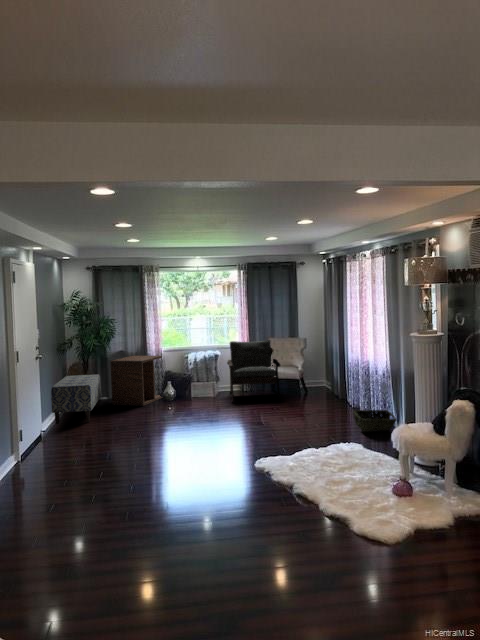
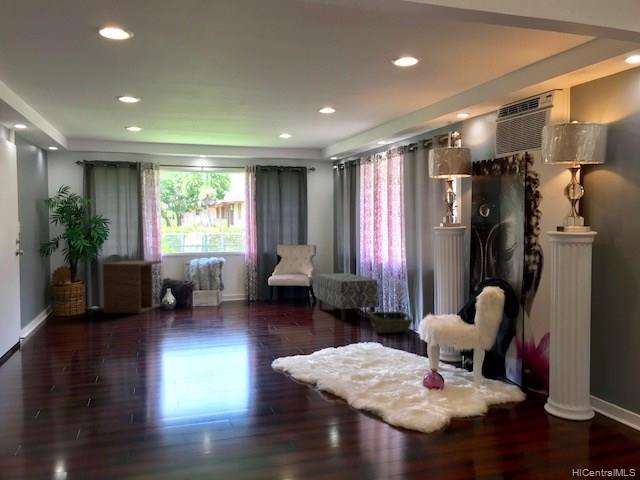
armchair: present [227,340,280,402] -> none [233,247,290,310]
bench: present [51,374,101,424] -> present [316,273,378,321]

